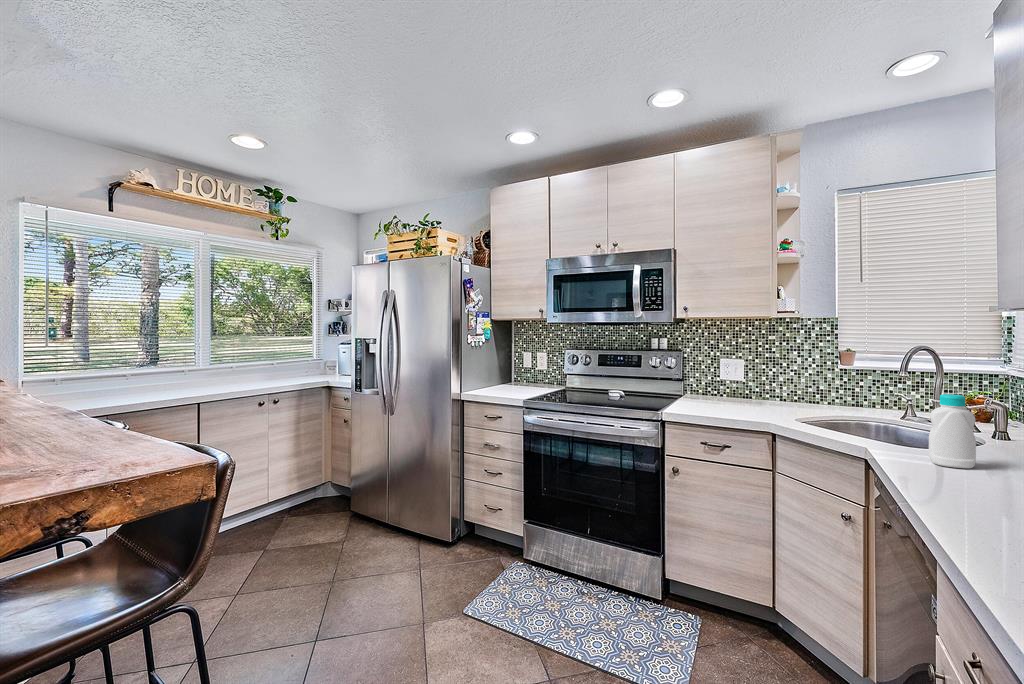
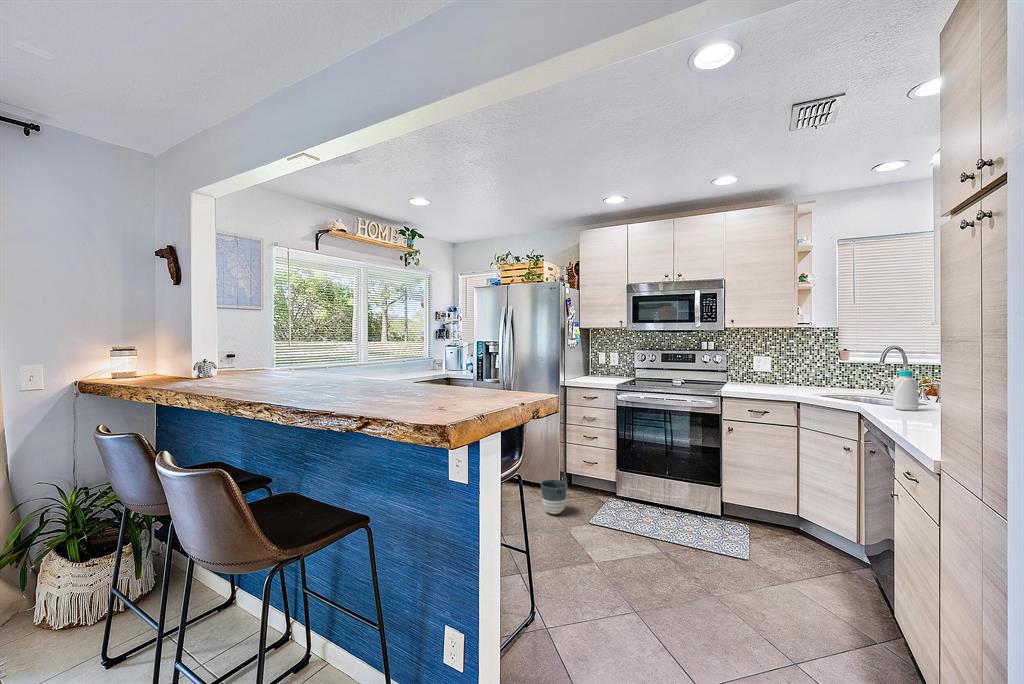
planter: none [404,539,443,593] -> present [541,480,567,514]

